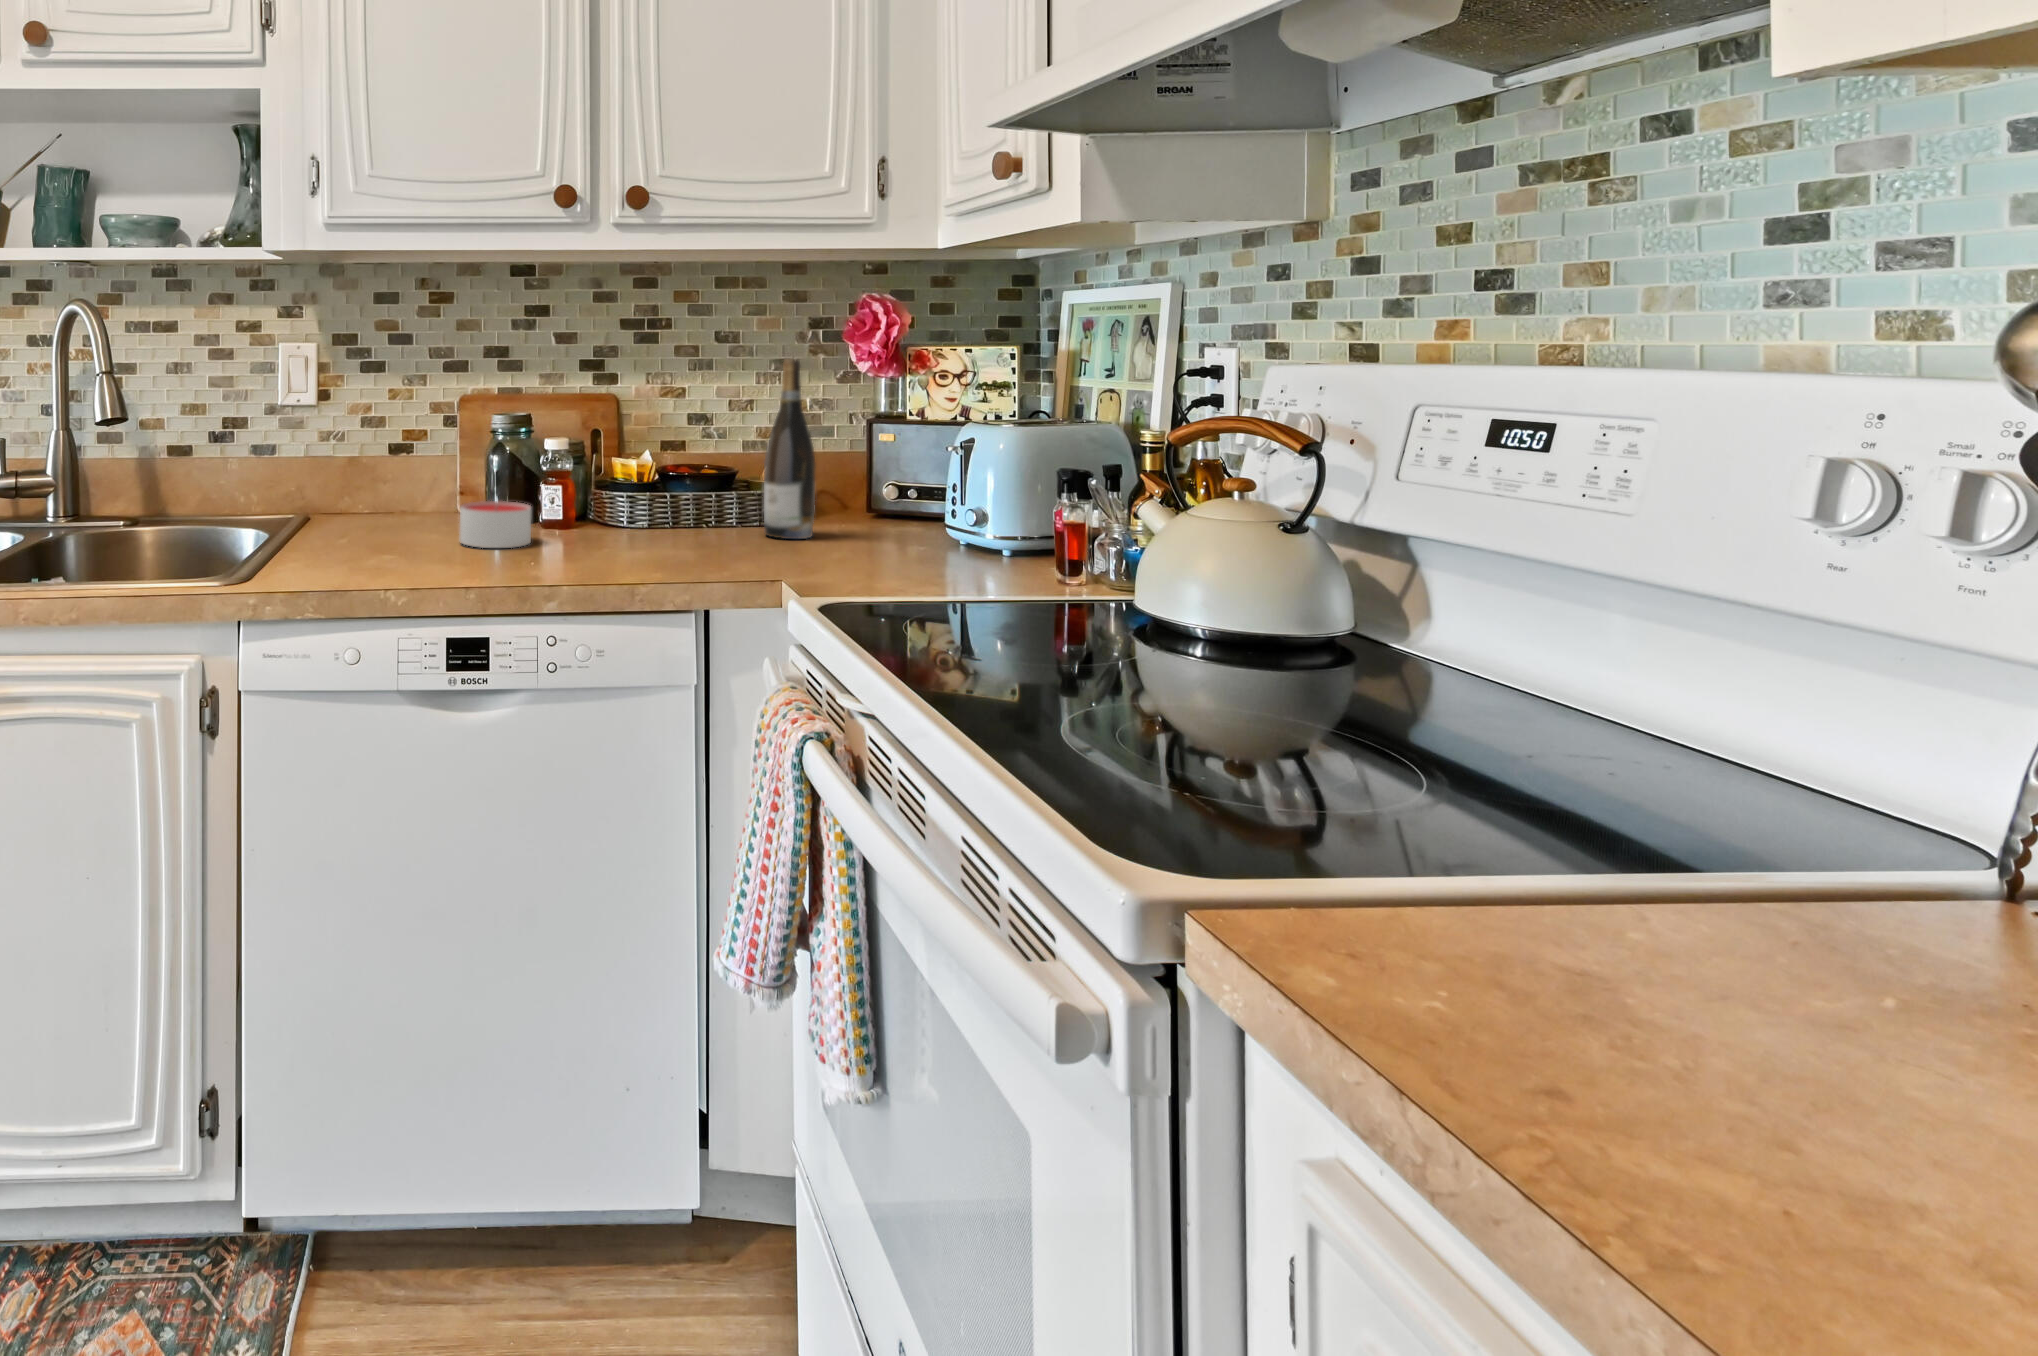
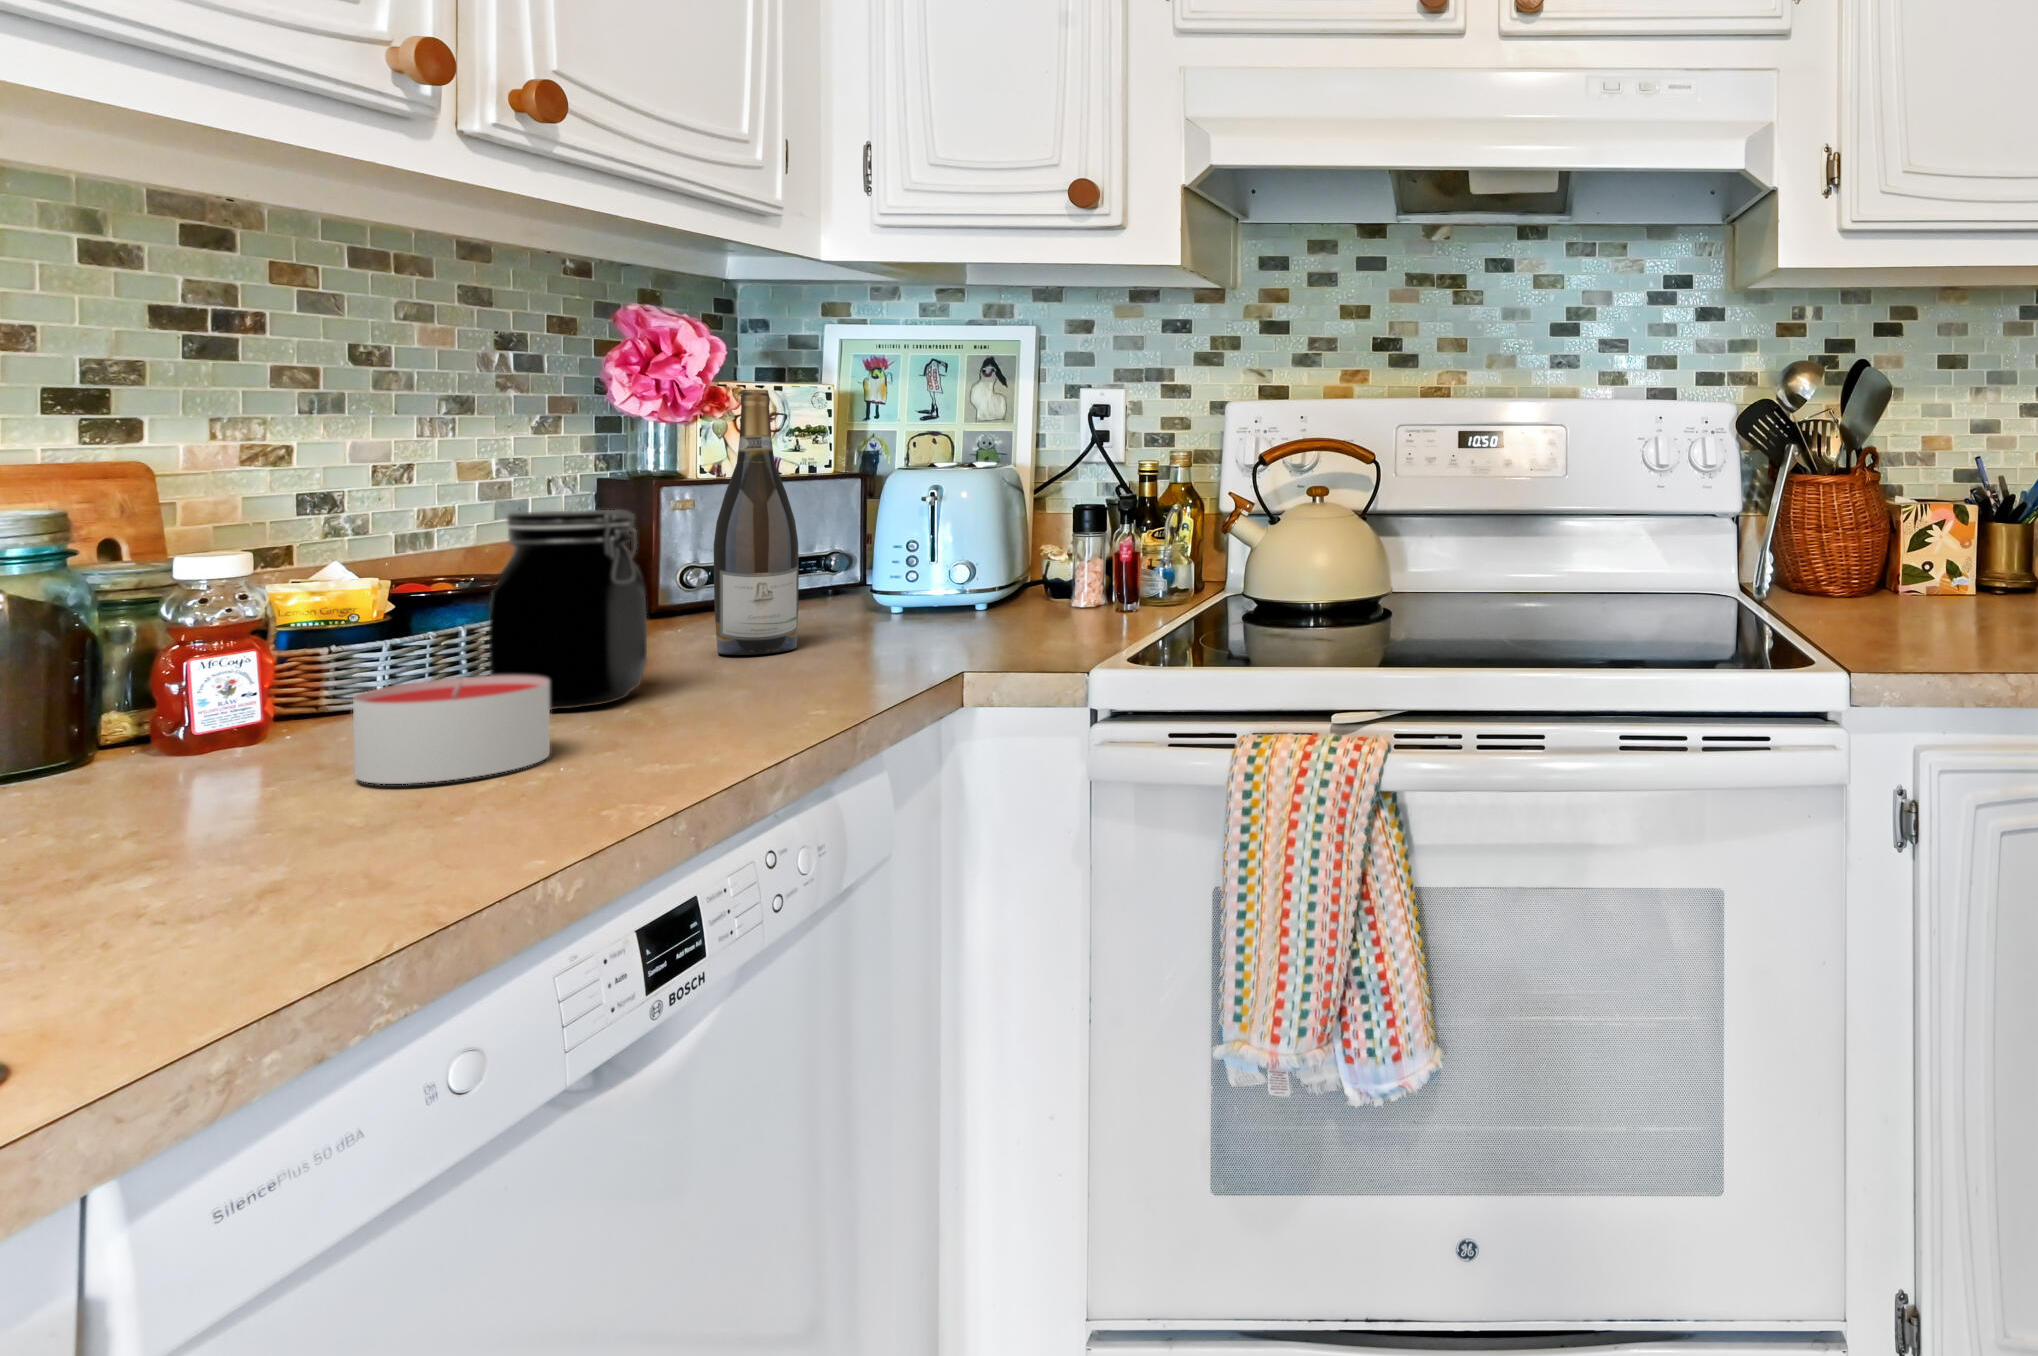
jar: none [597,429,662,538] -> present [489,510,647,710]

